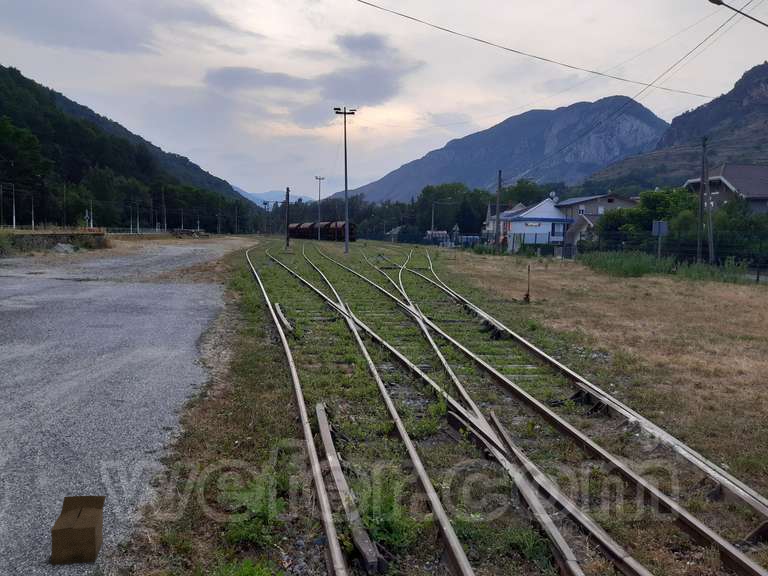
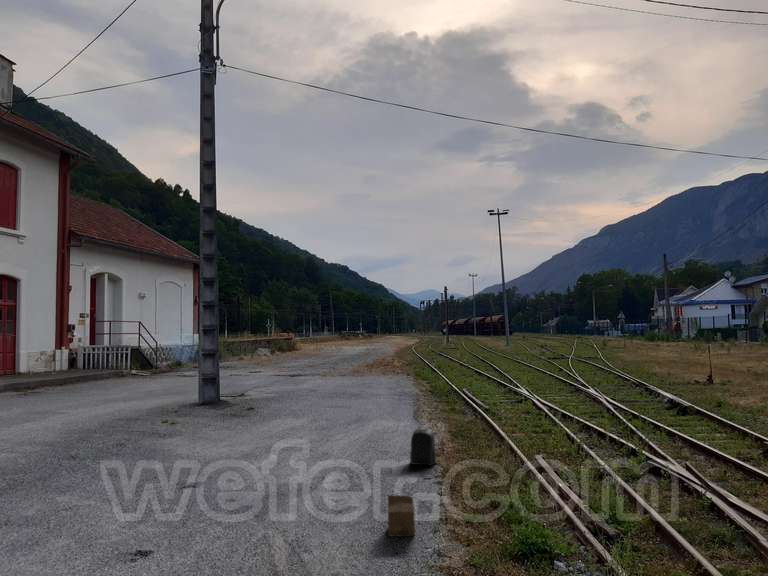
backpack: none [158,367,194,418] -> present [410,426,436,465]

